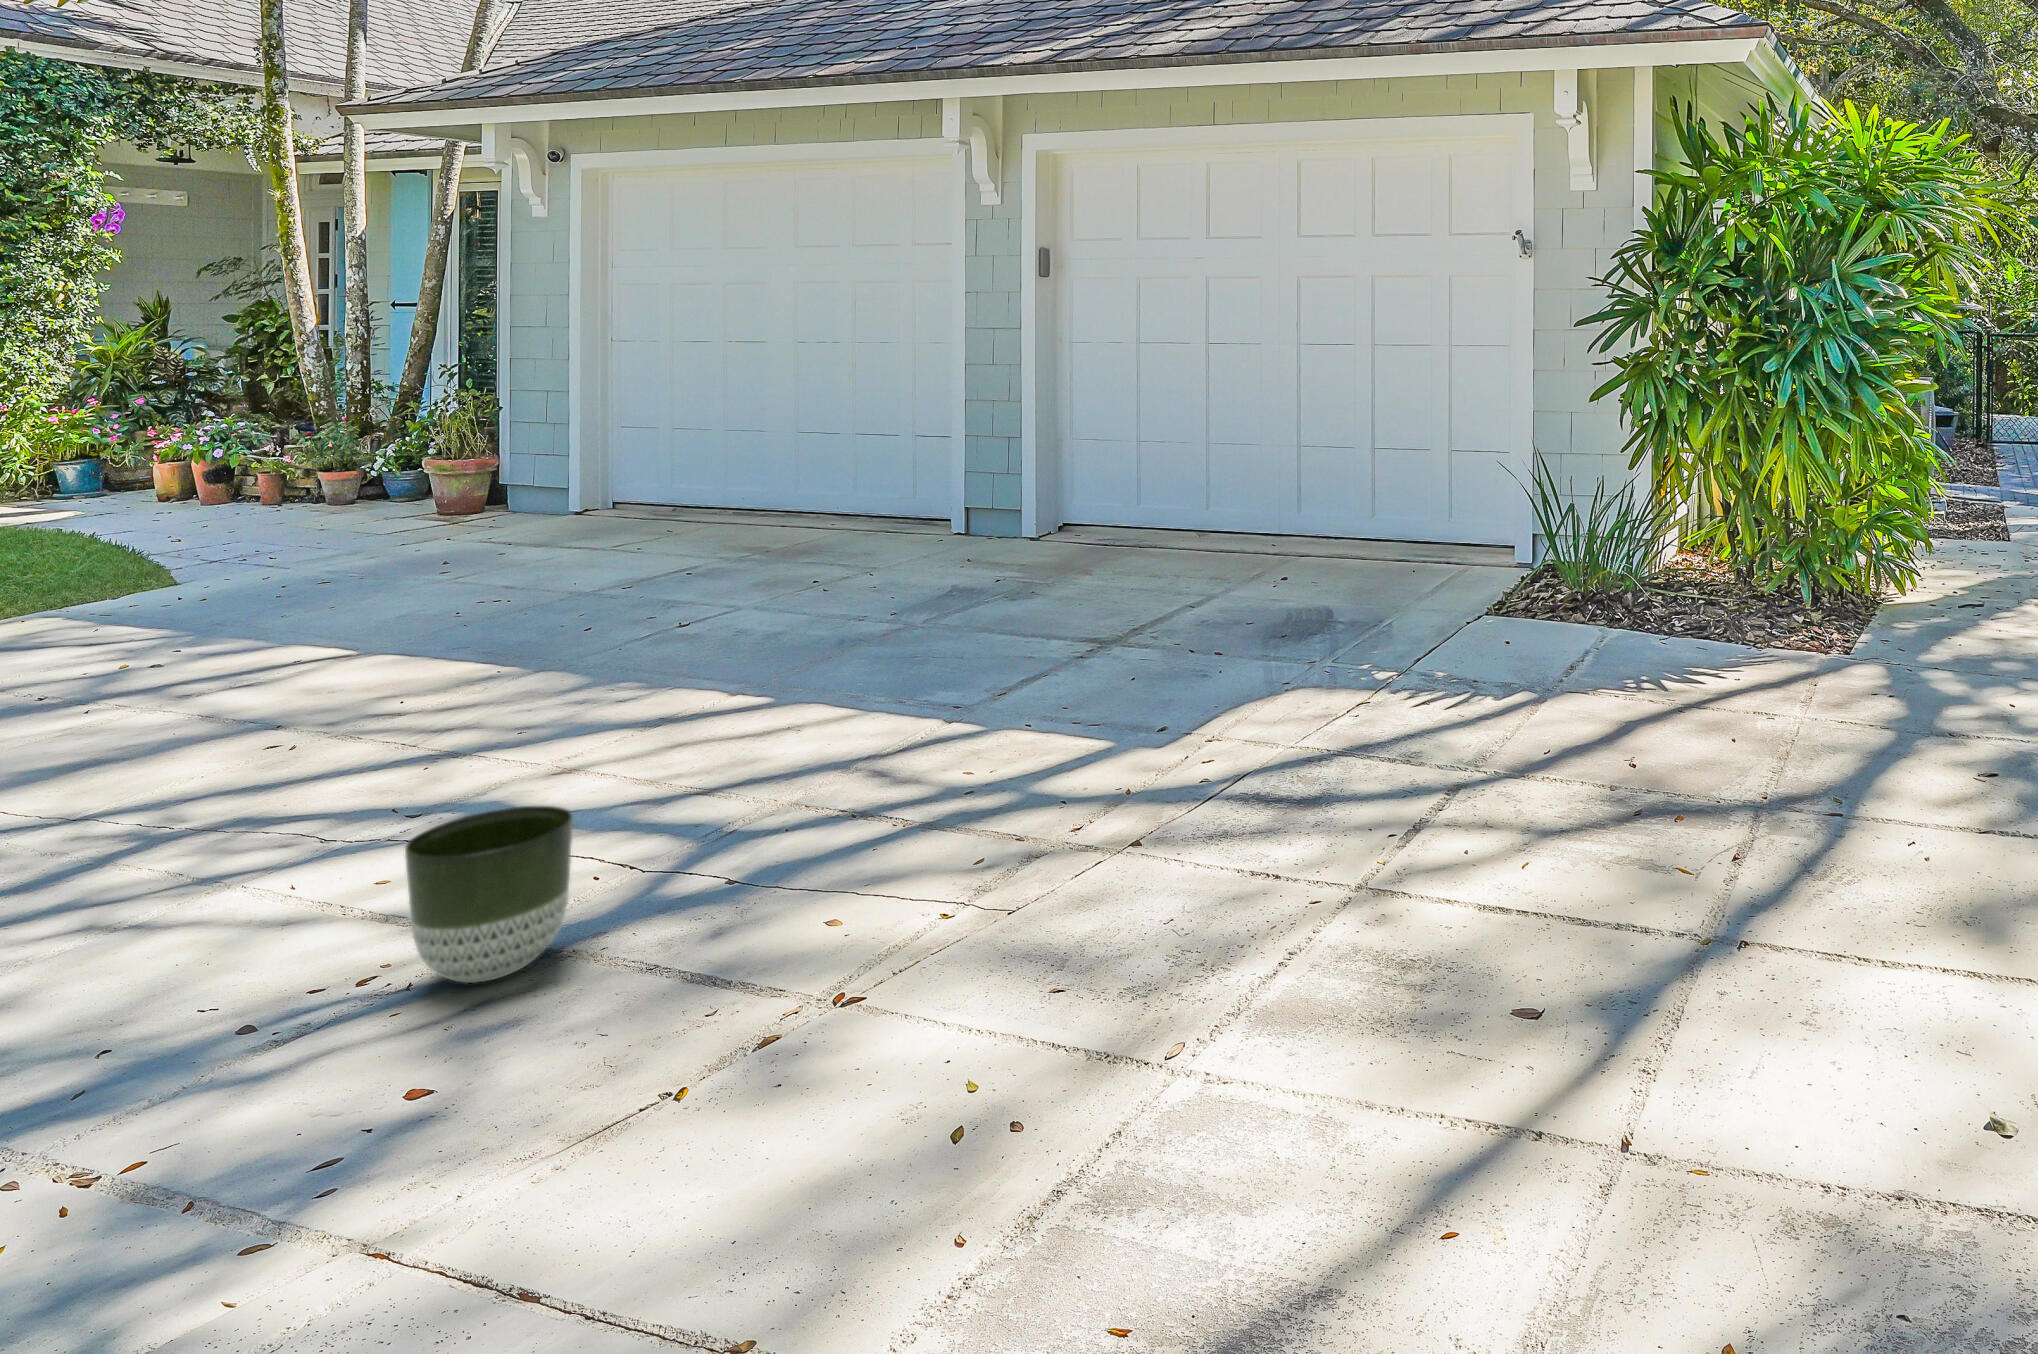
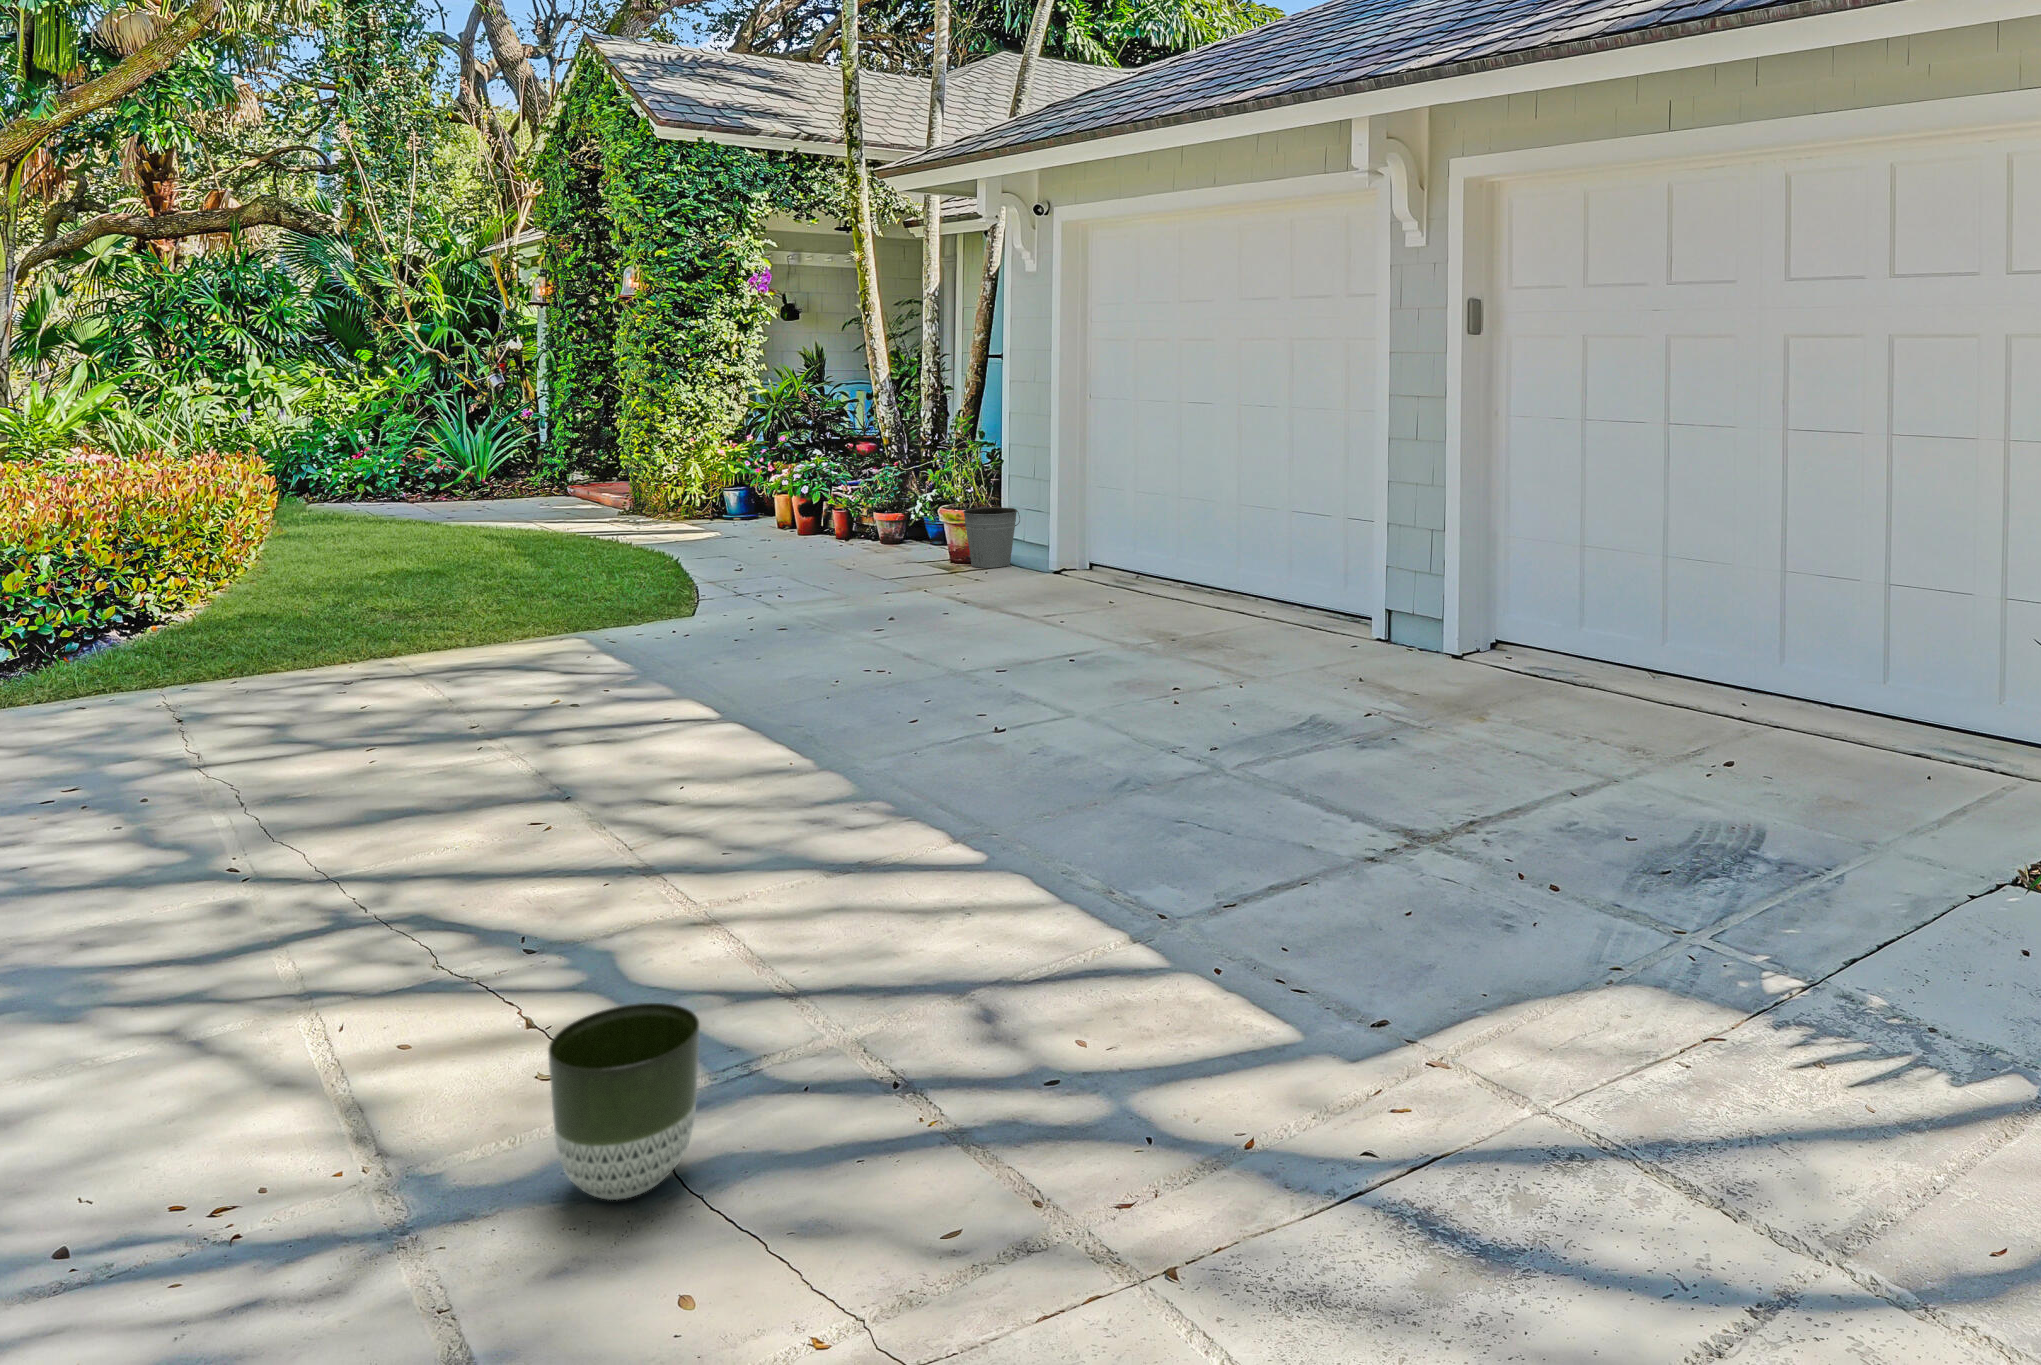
bucket: none [472,461,546,524] -> present [963,507,1020,568]

